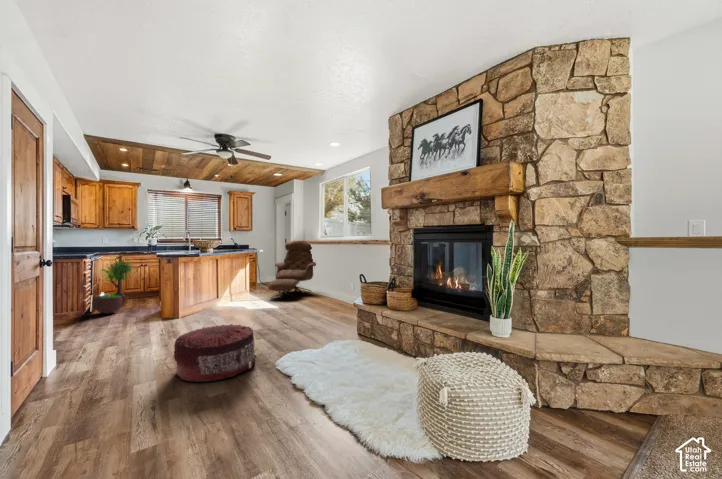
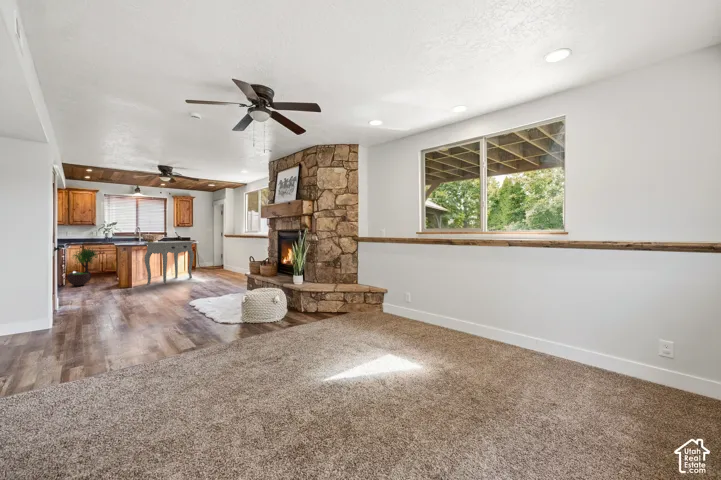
lounge chair: present [268,241,316,299] -> none [200,235,241,277]
console table: none [196,250,260,313] -> present [144,241,194,284]
pouf: present [174,324,256,382] -> none [129,284,178,310]

